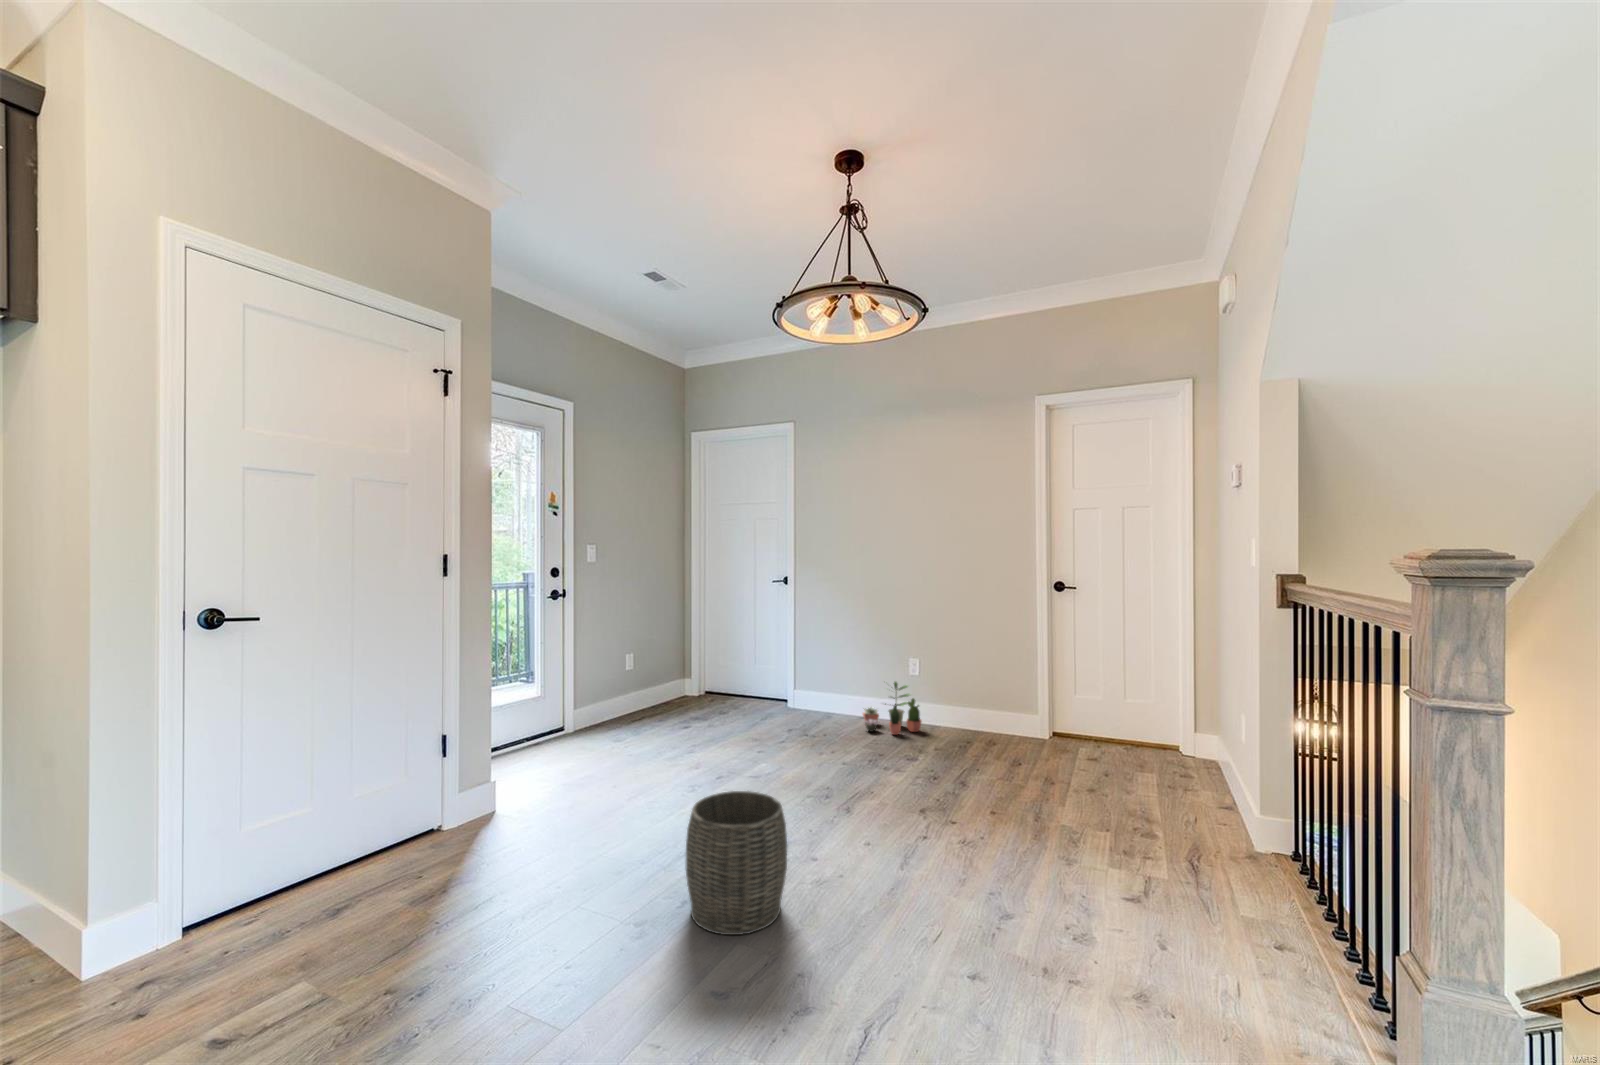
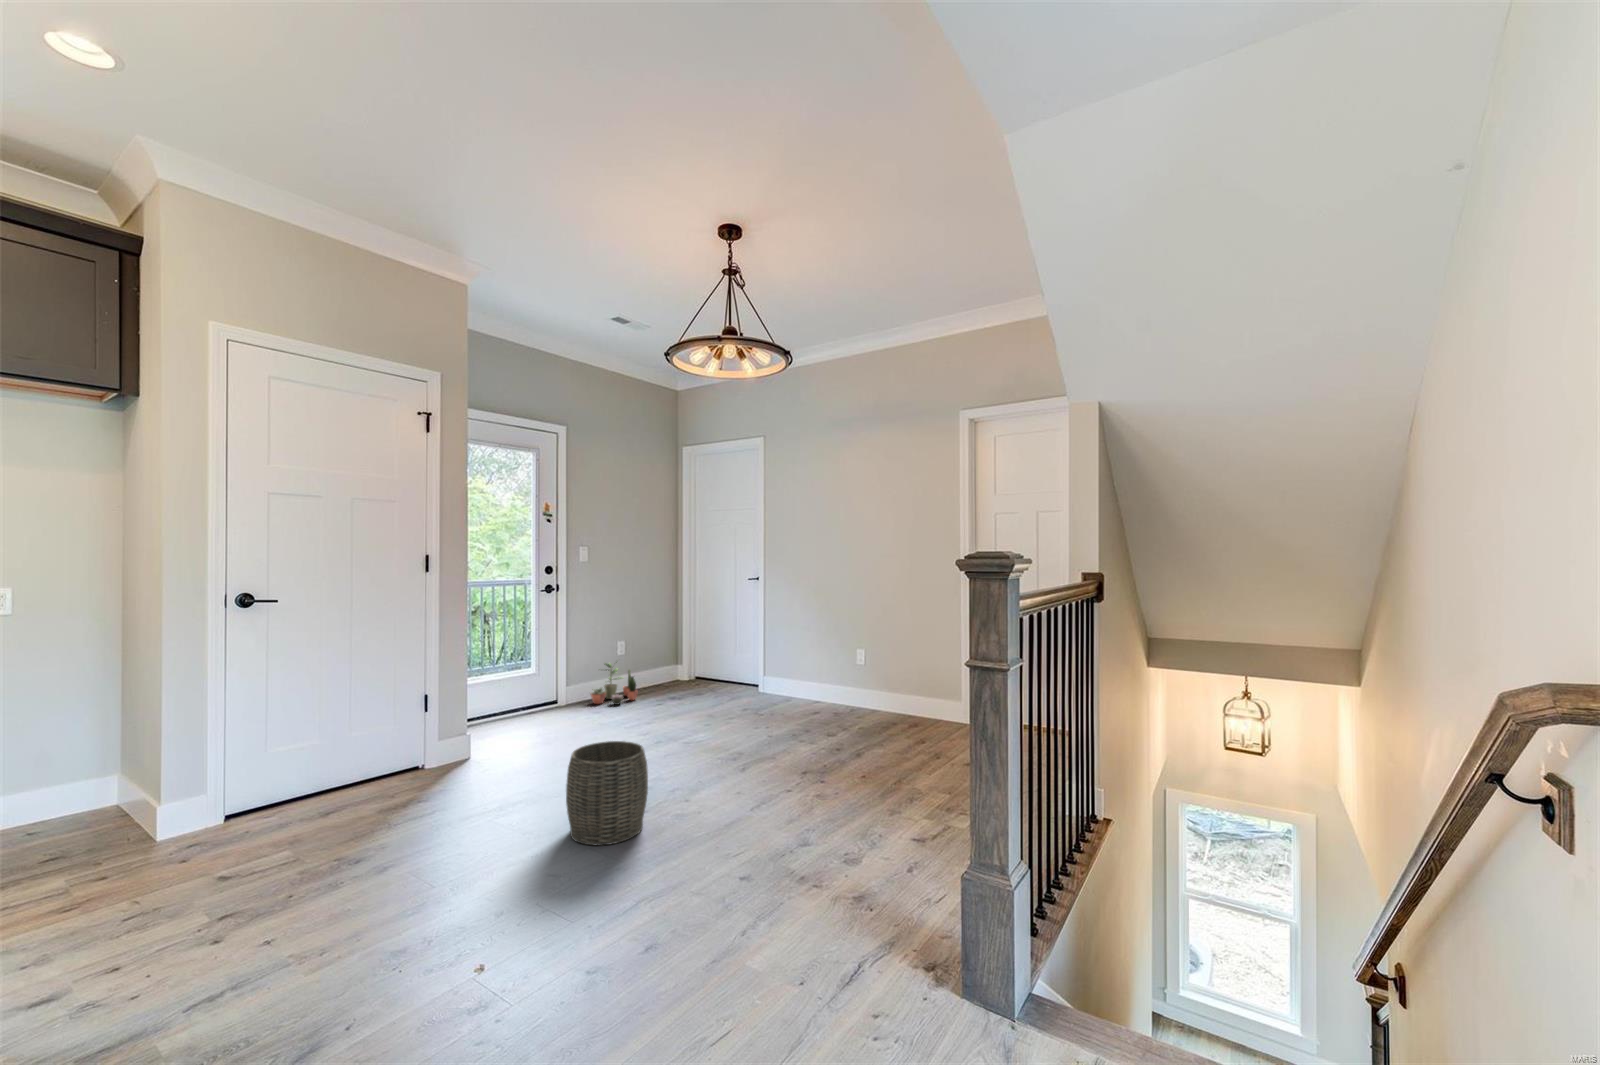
potted plant: present [863,682,922,735] -> present [590,663,637,704]

